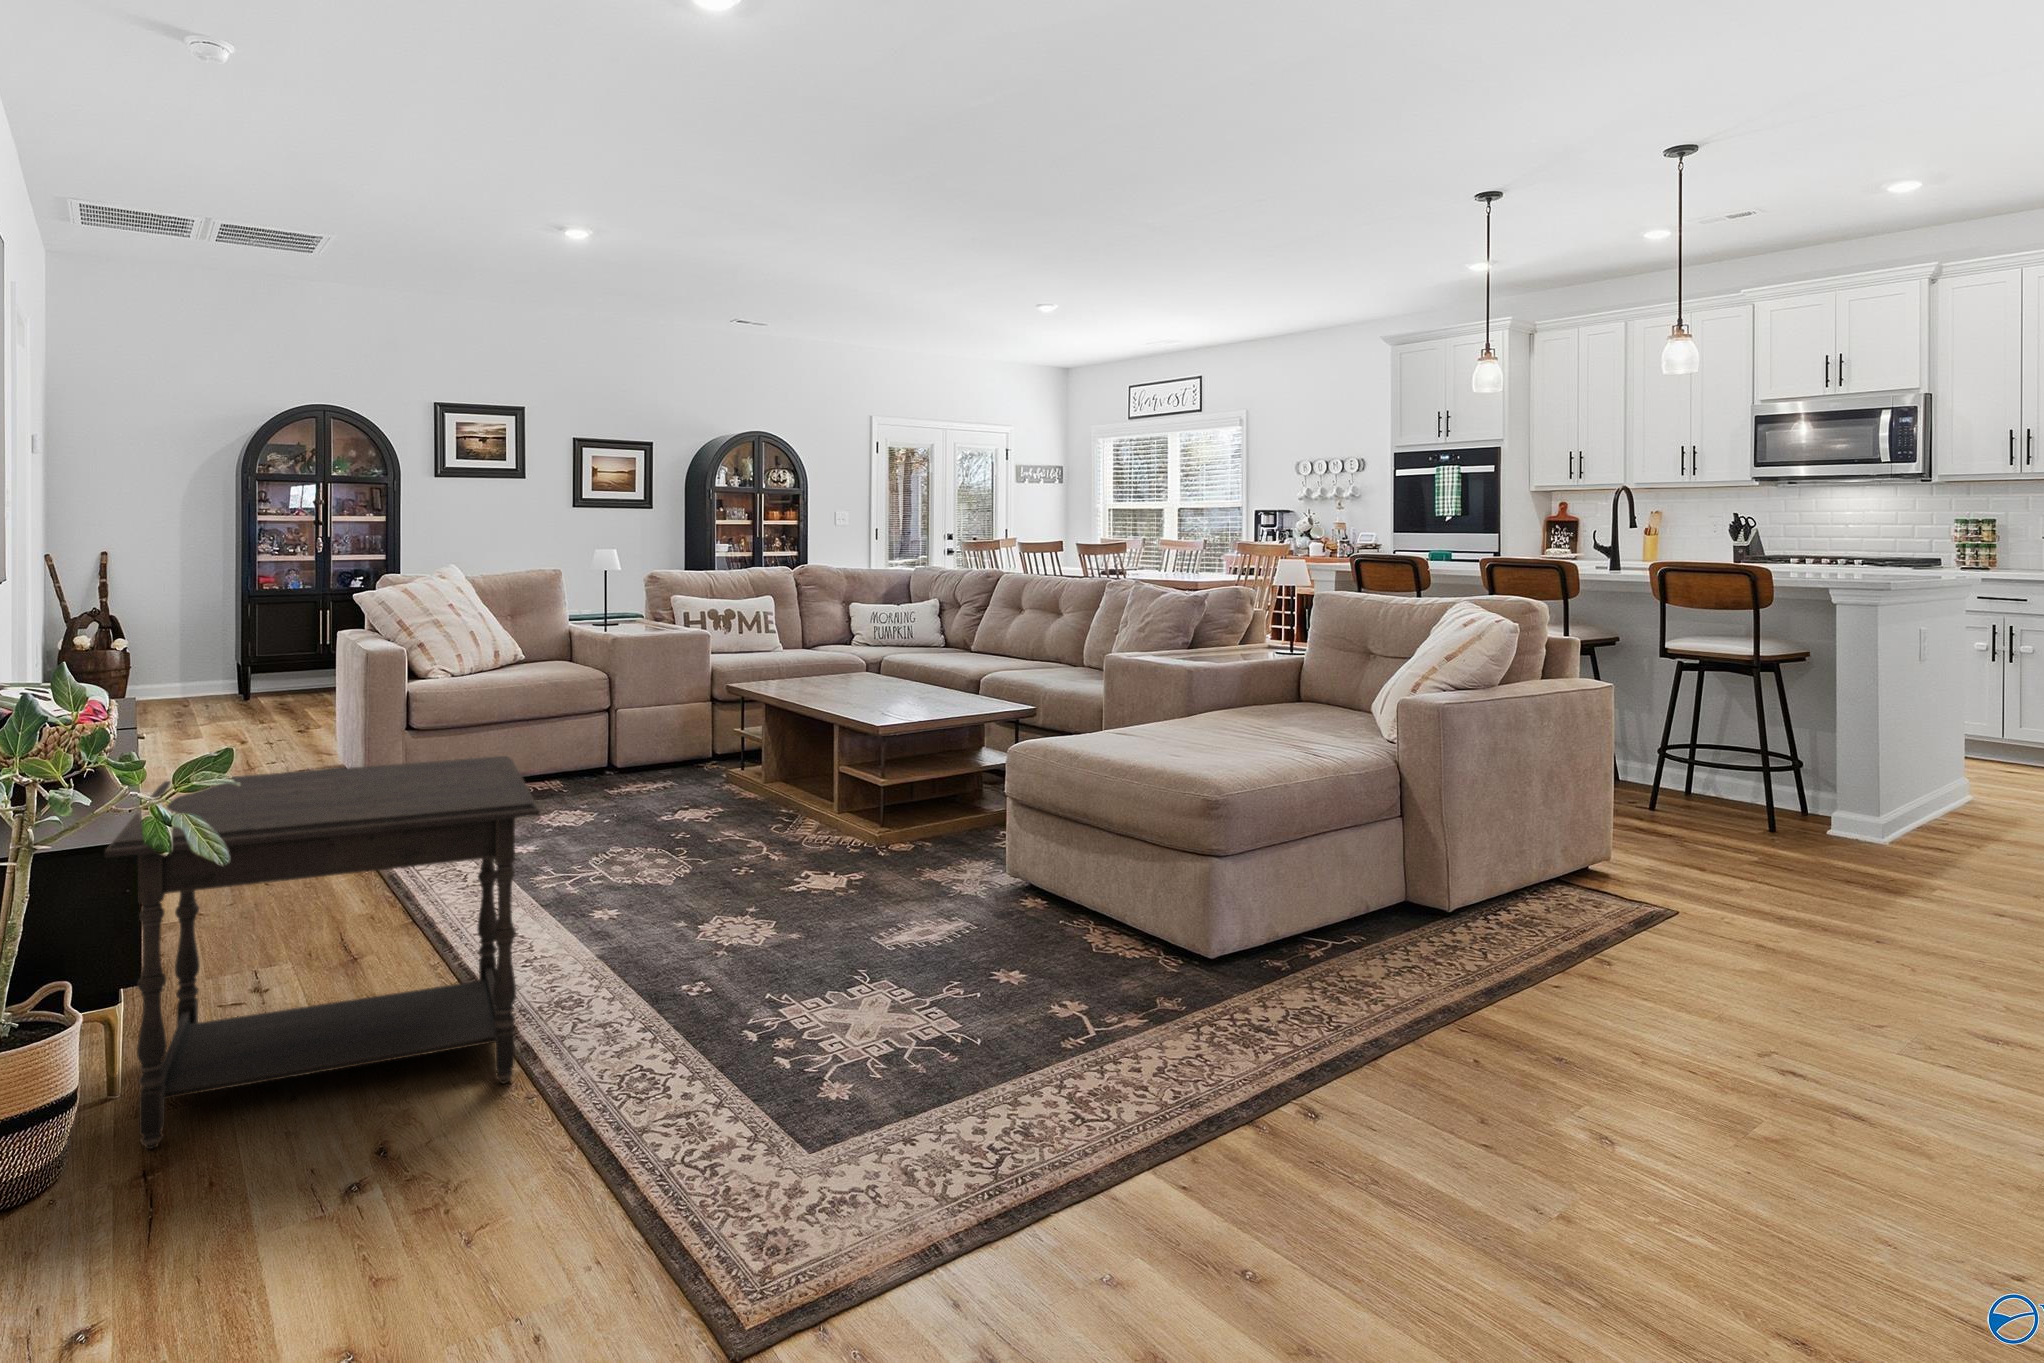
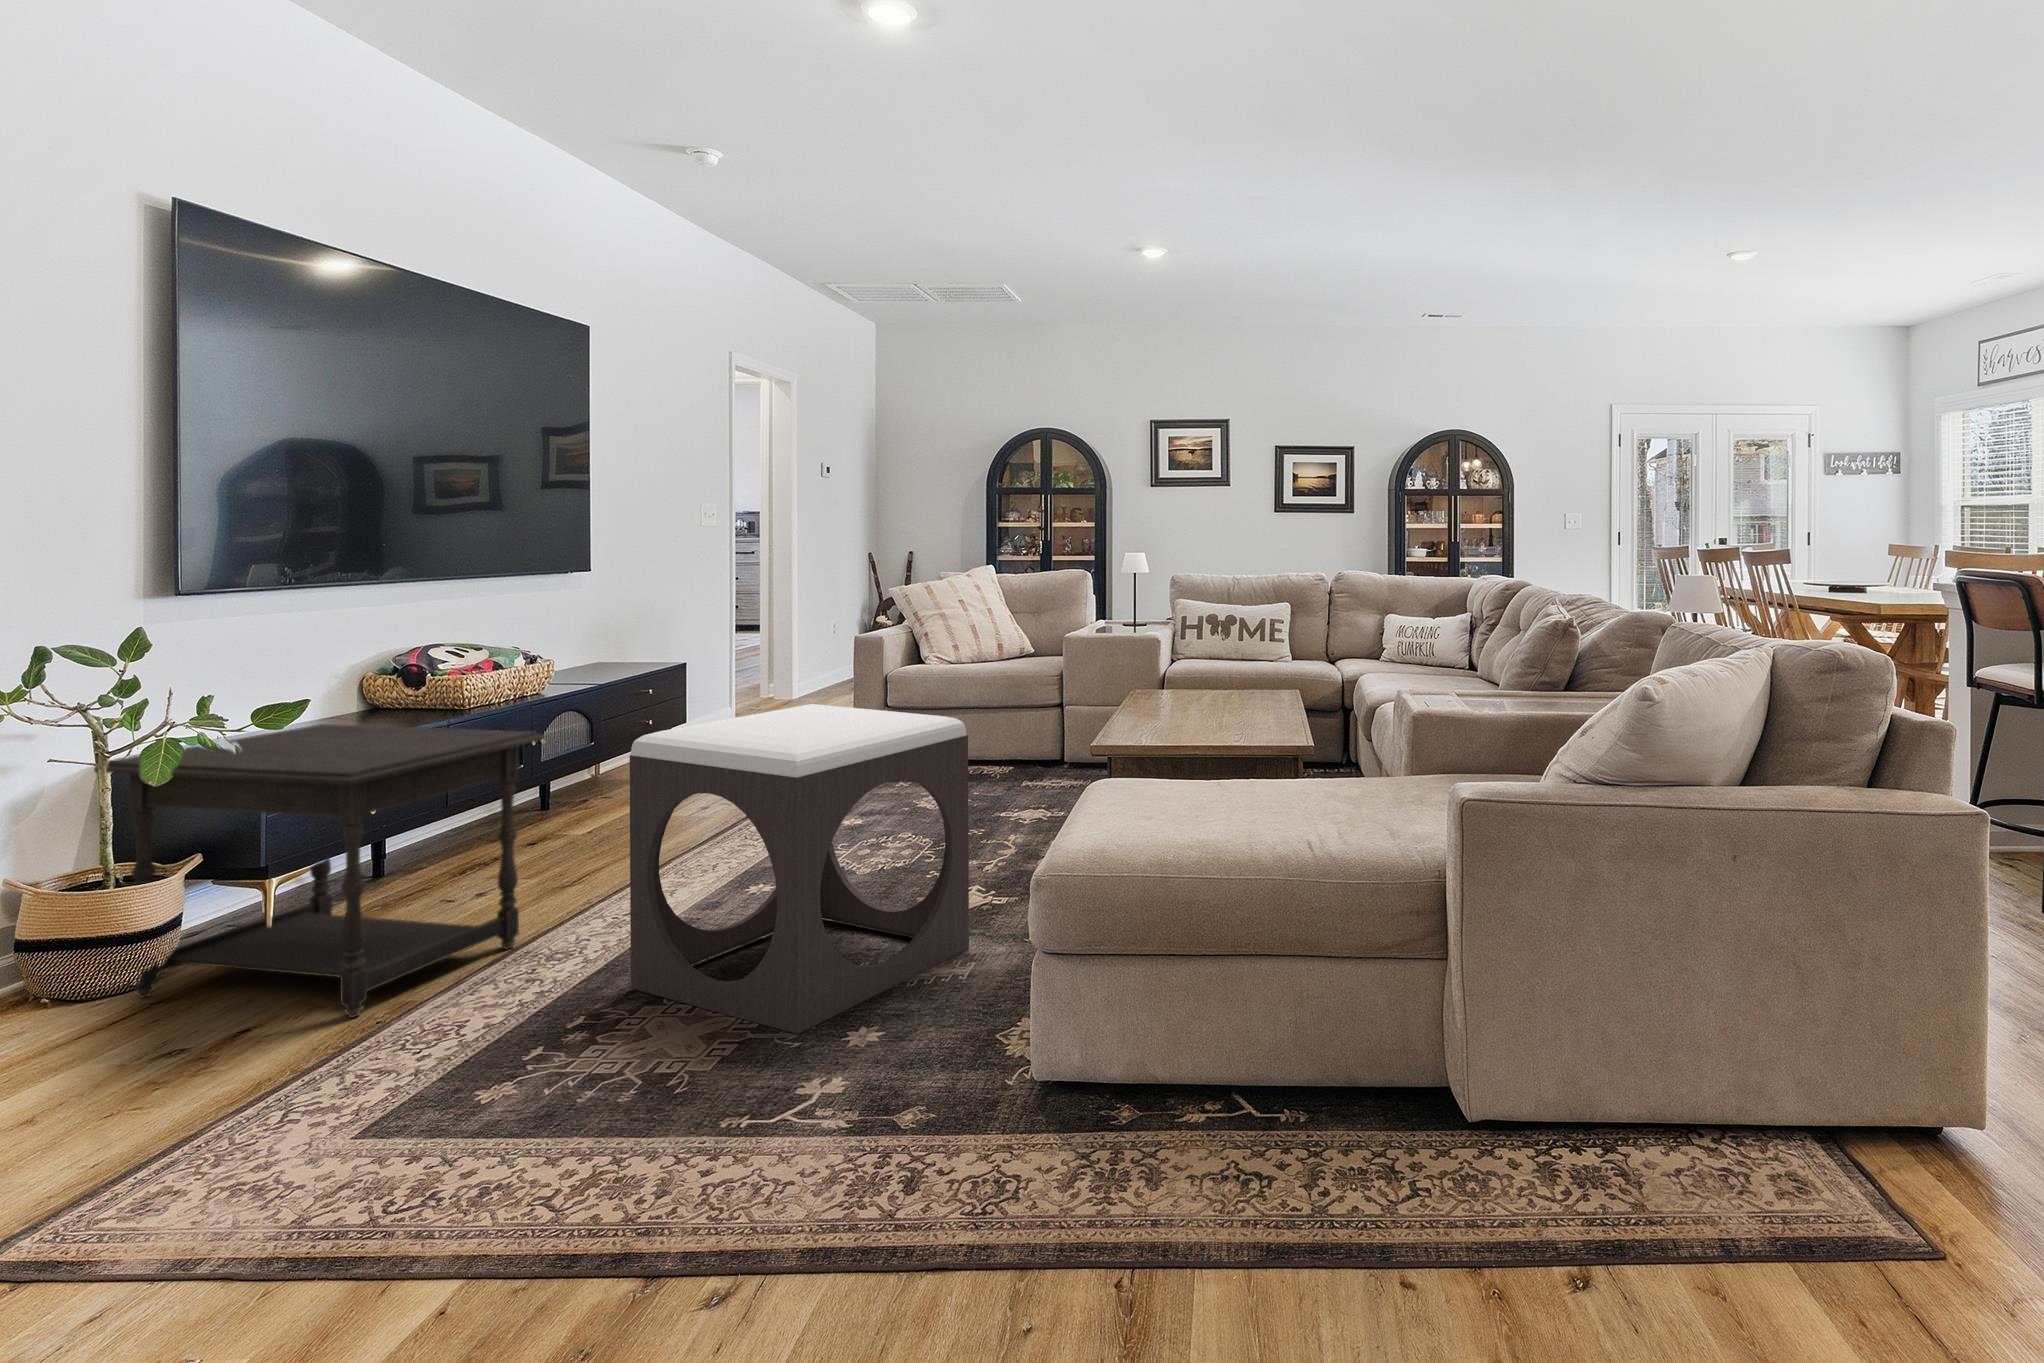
footstool: none [728,699,960,993] -> present [630,704,969,1034]

